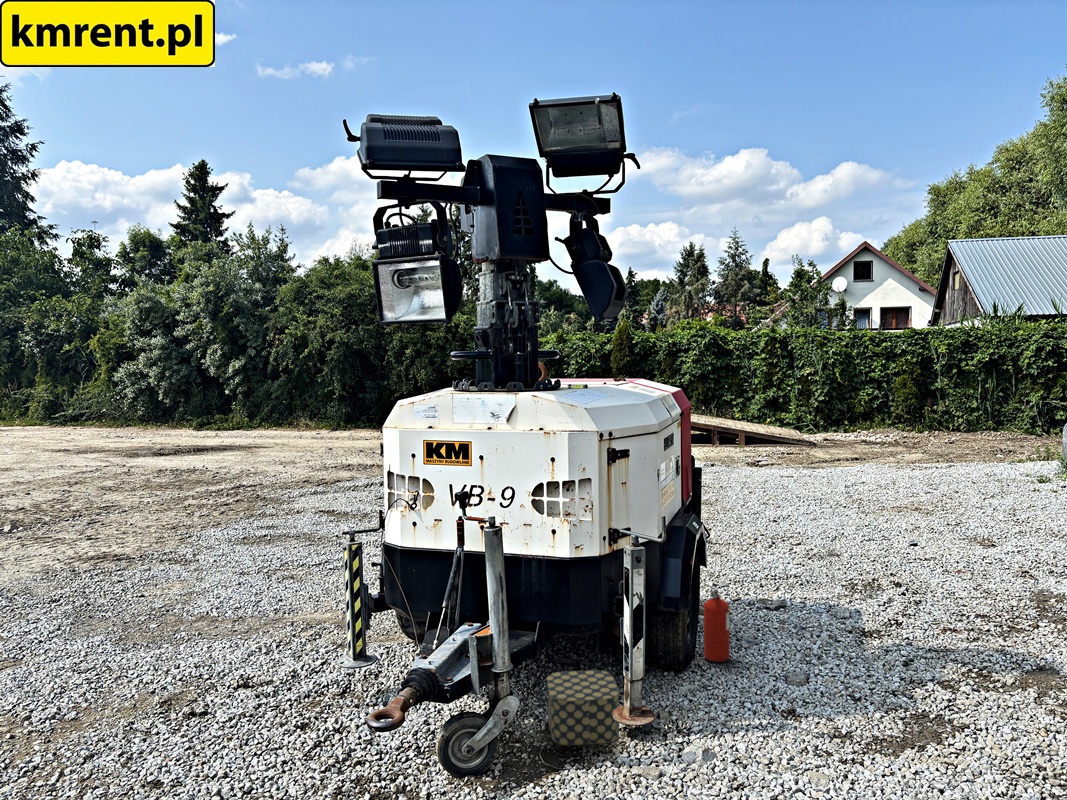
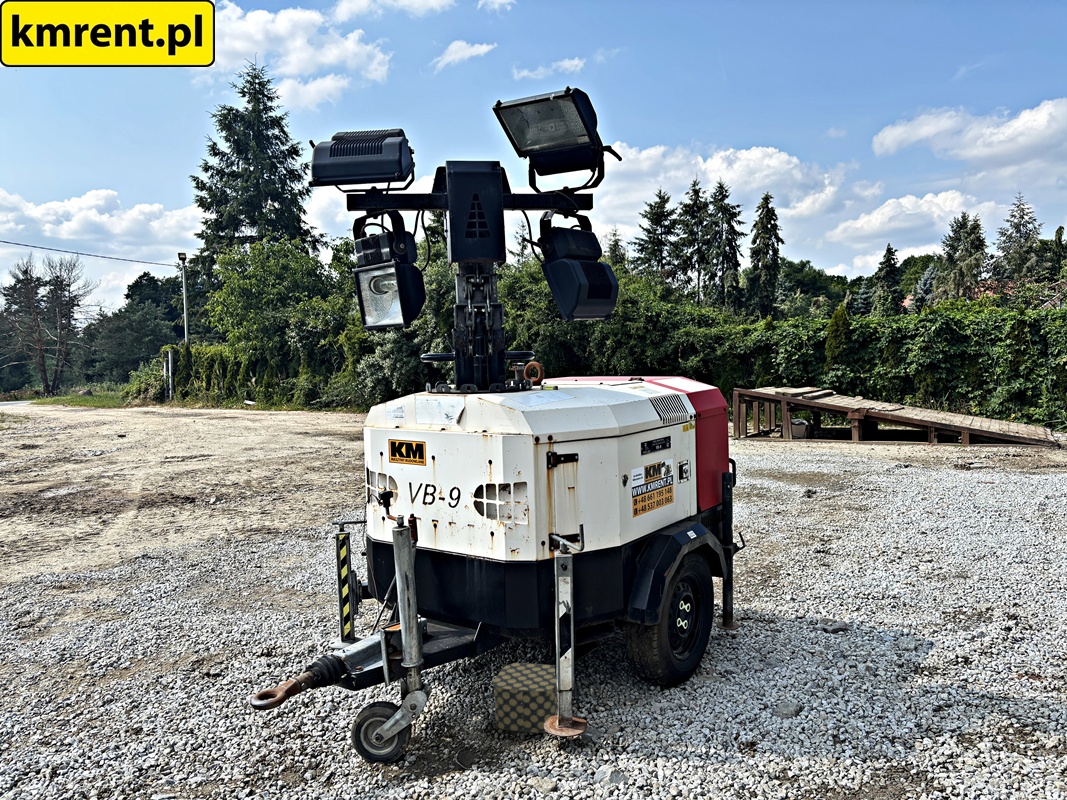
fire extinguisher: present [704,589,730,662] -> none [700,599,727,674]

